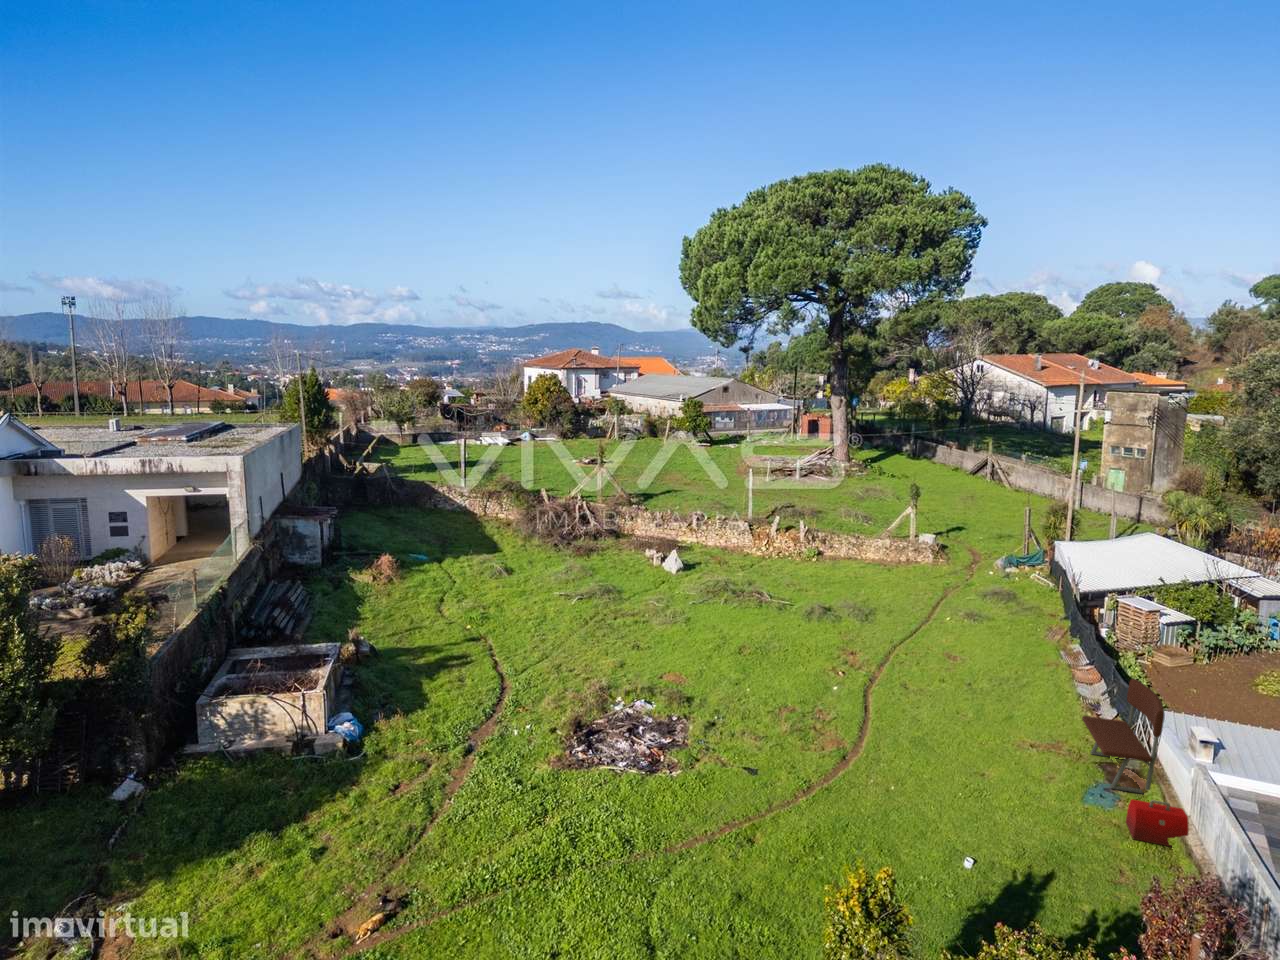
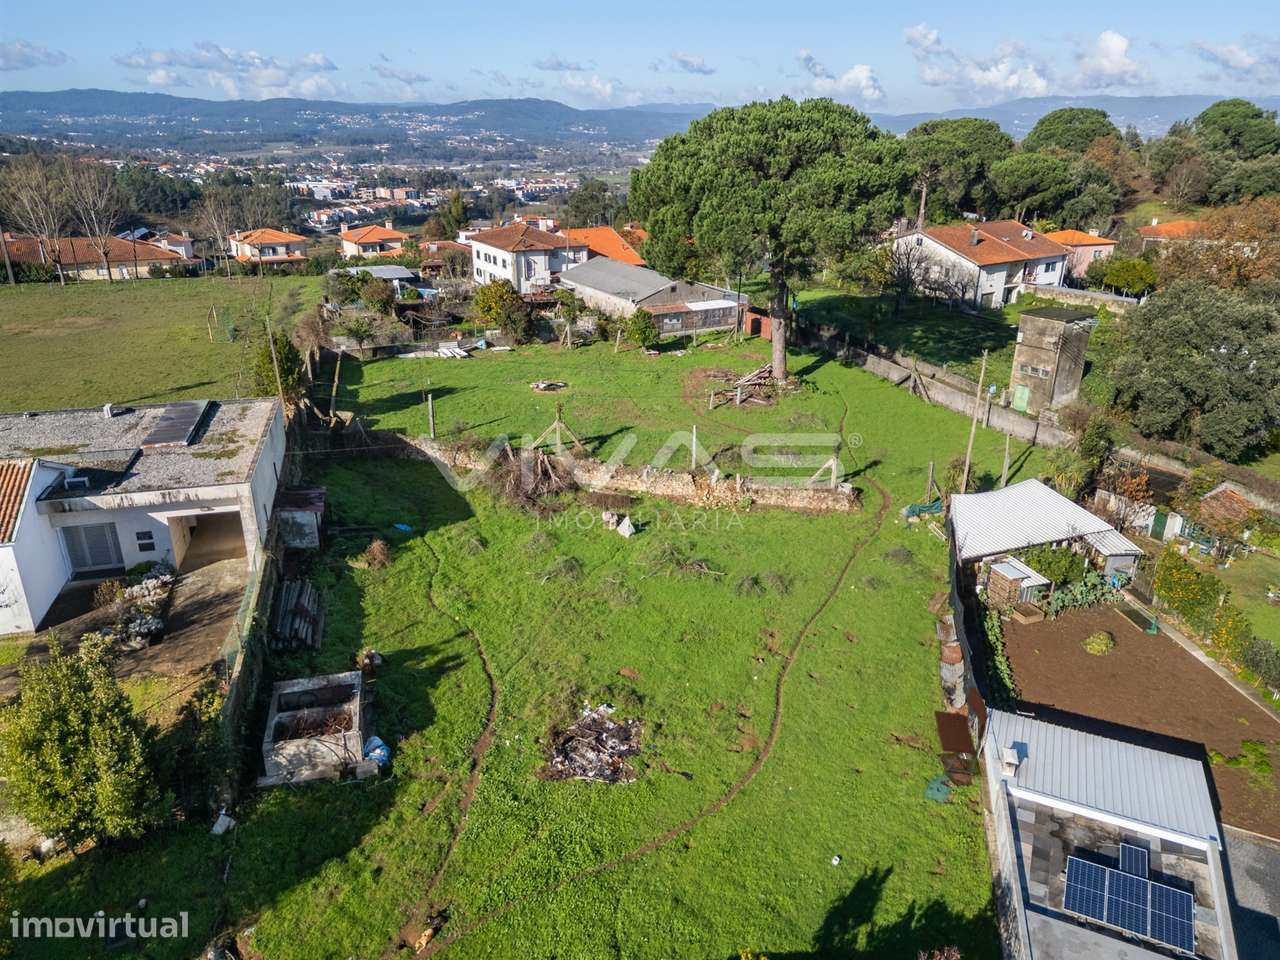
toolbox: present [1126,799,1189,847] -> none [950,791,990,826]

